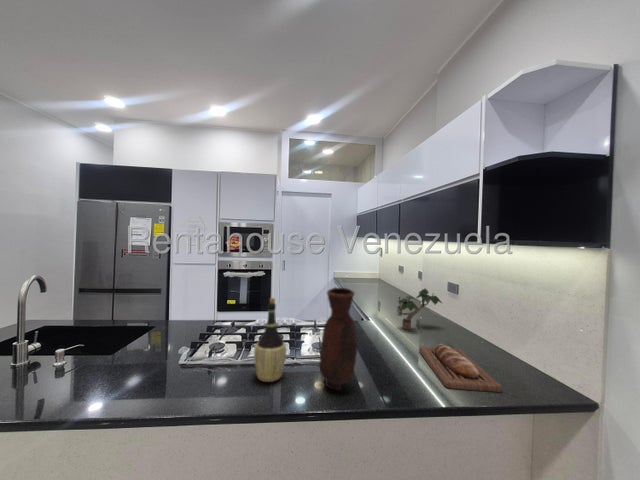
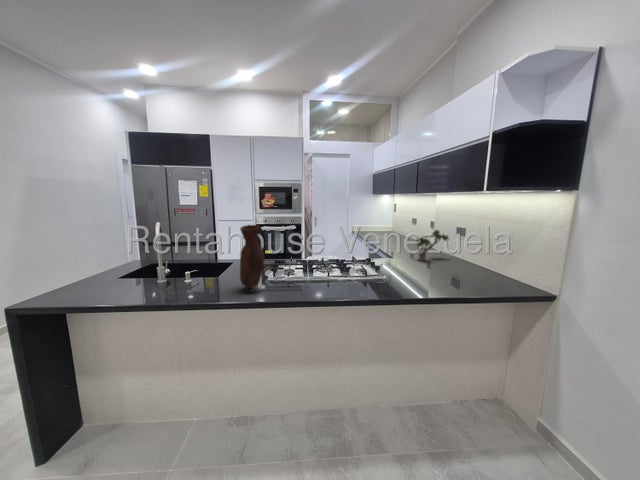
vase: present [320,287,358,390] -> present [240,225,265,291]
wine bottle: present [254,298,286,382] -> none [327,234,349,289]
bread loaf: present [419,344,502,392] -> none [435,266,495,291]

